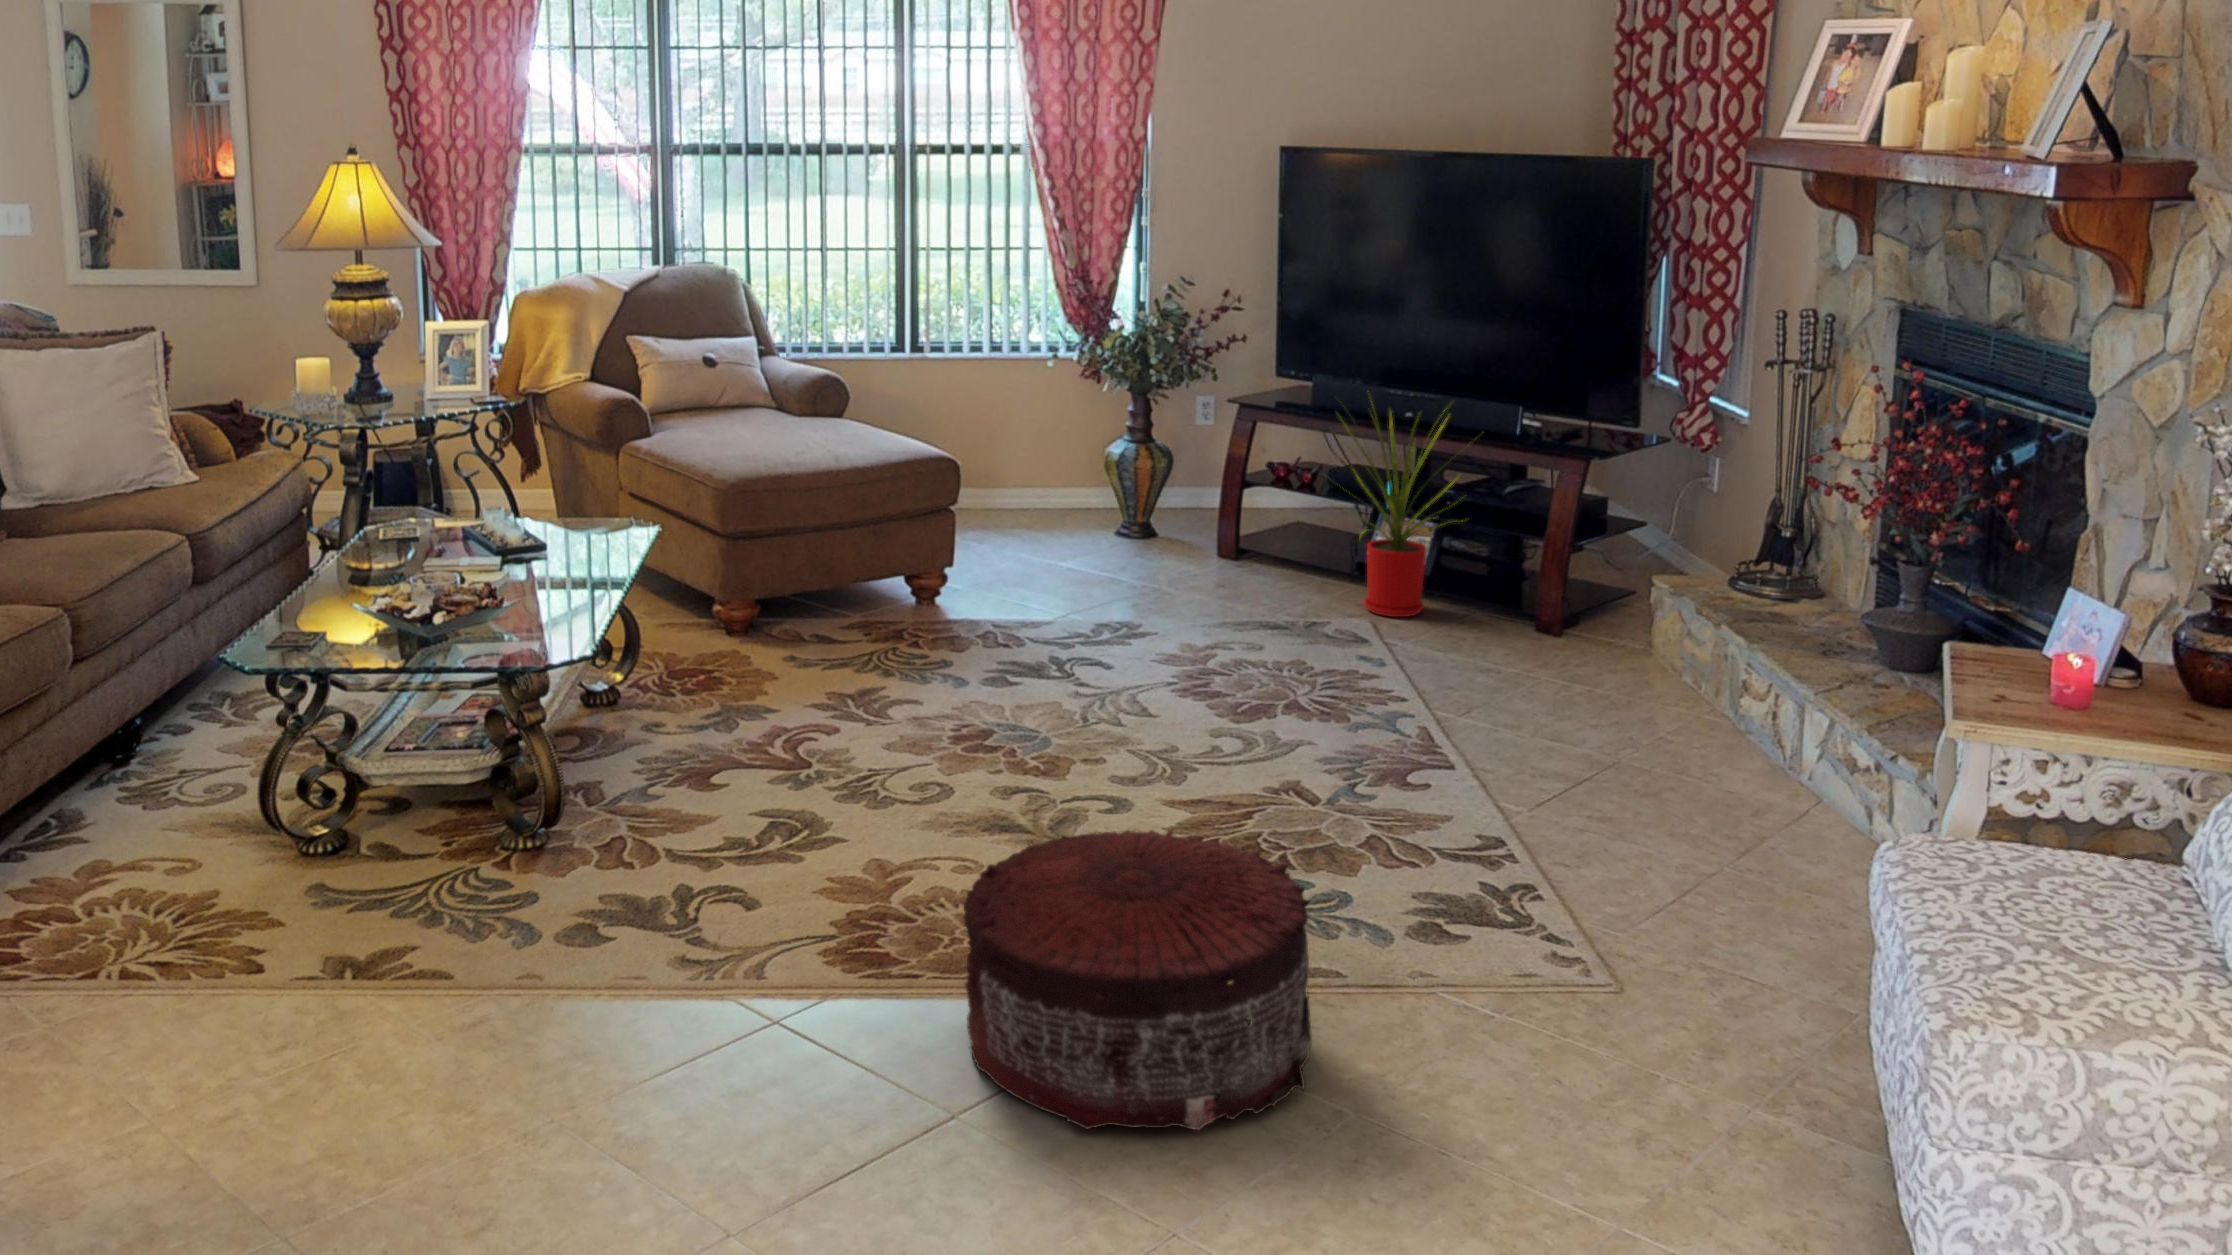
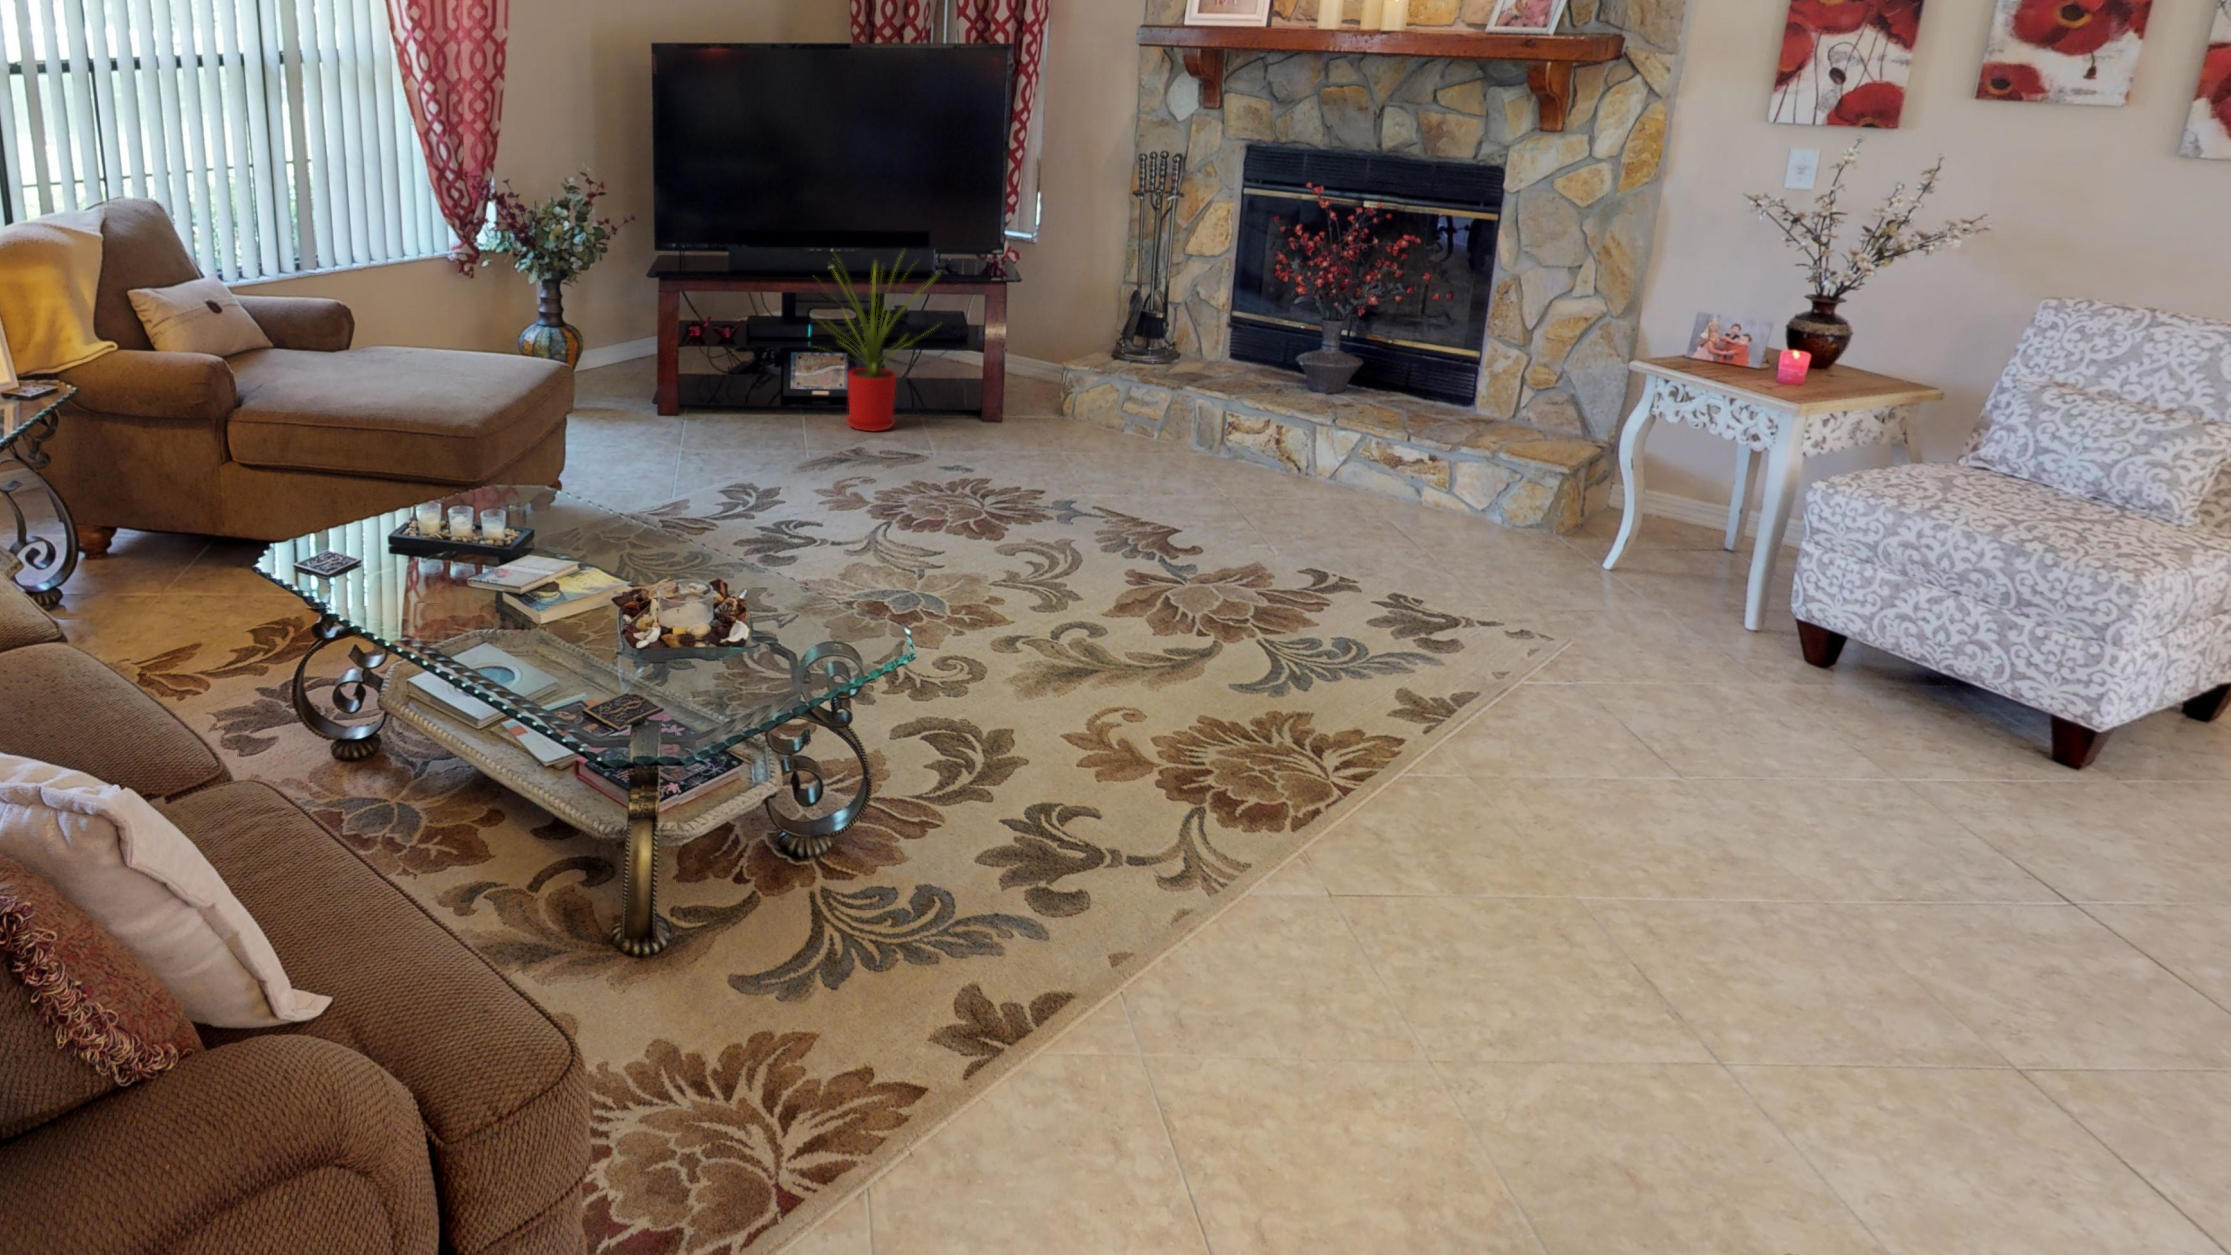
pouf: present [963,830,1312,1130] -> none [1372,603,1696,844]

